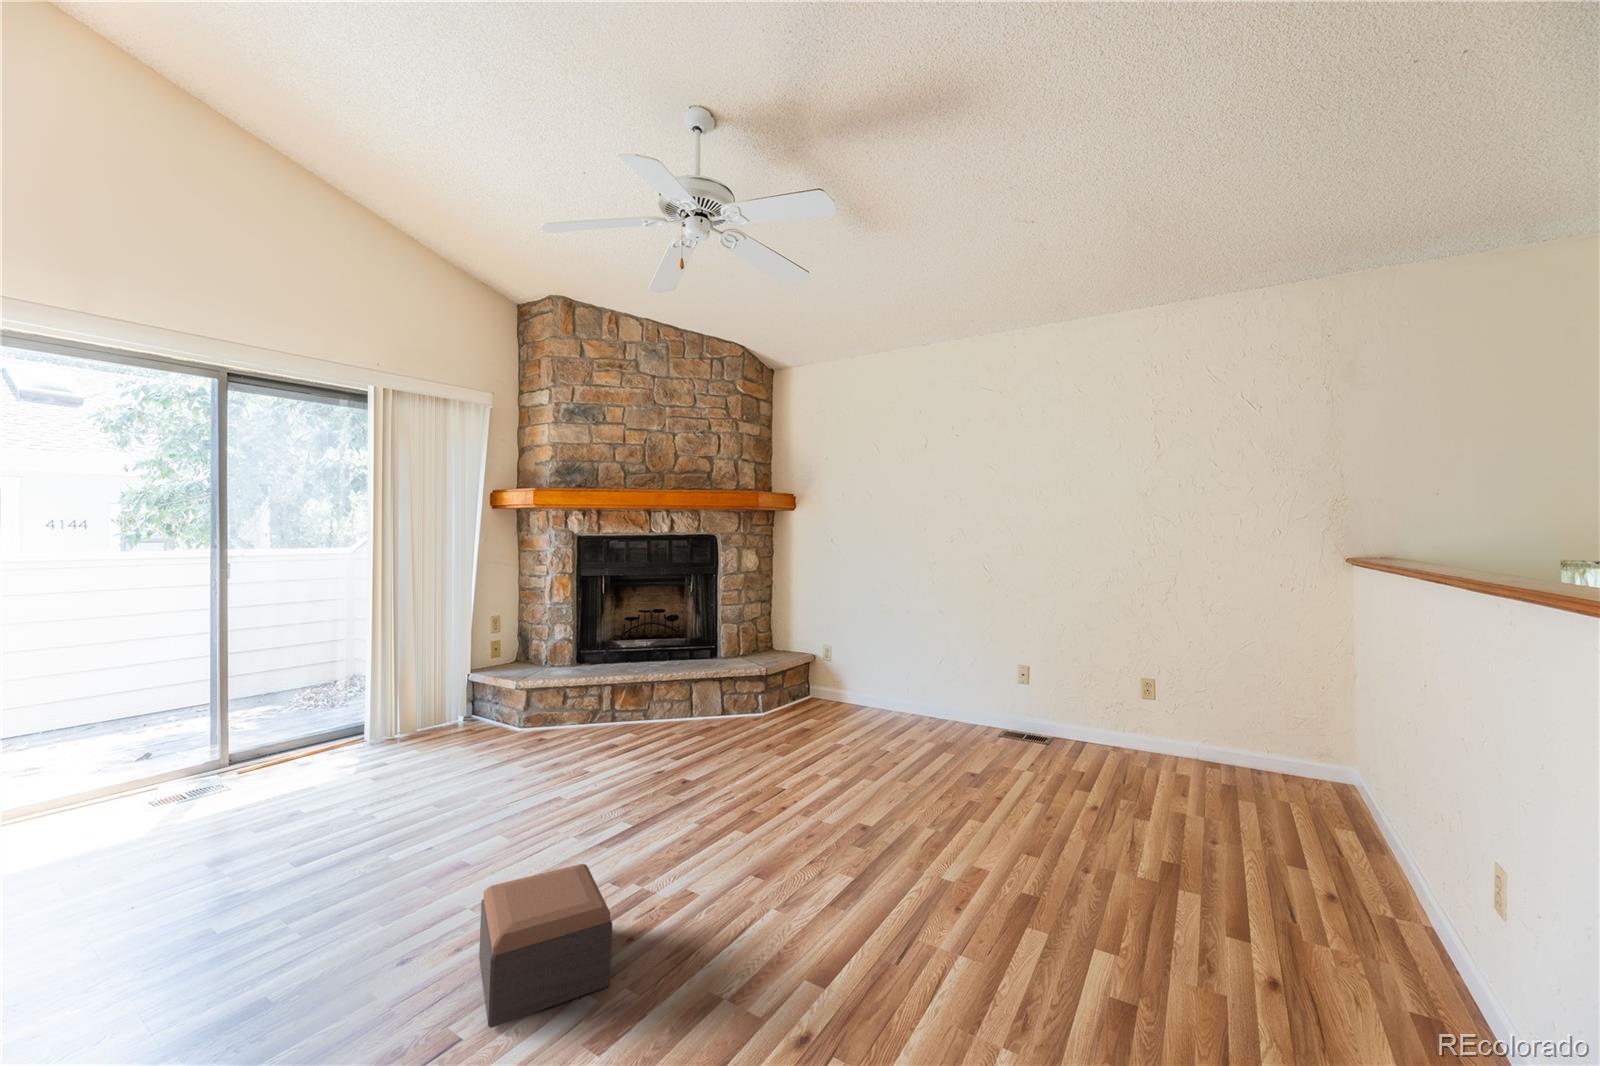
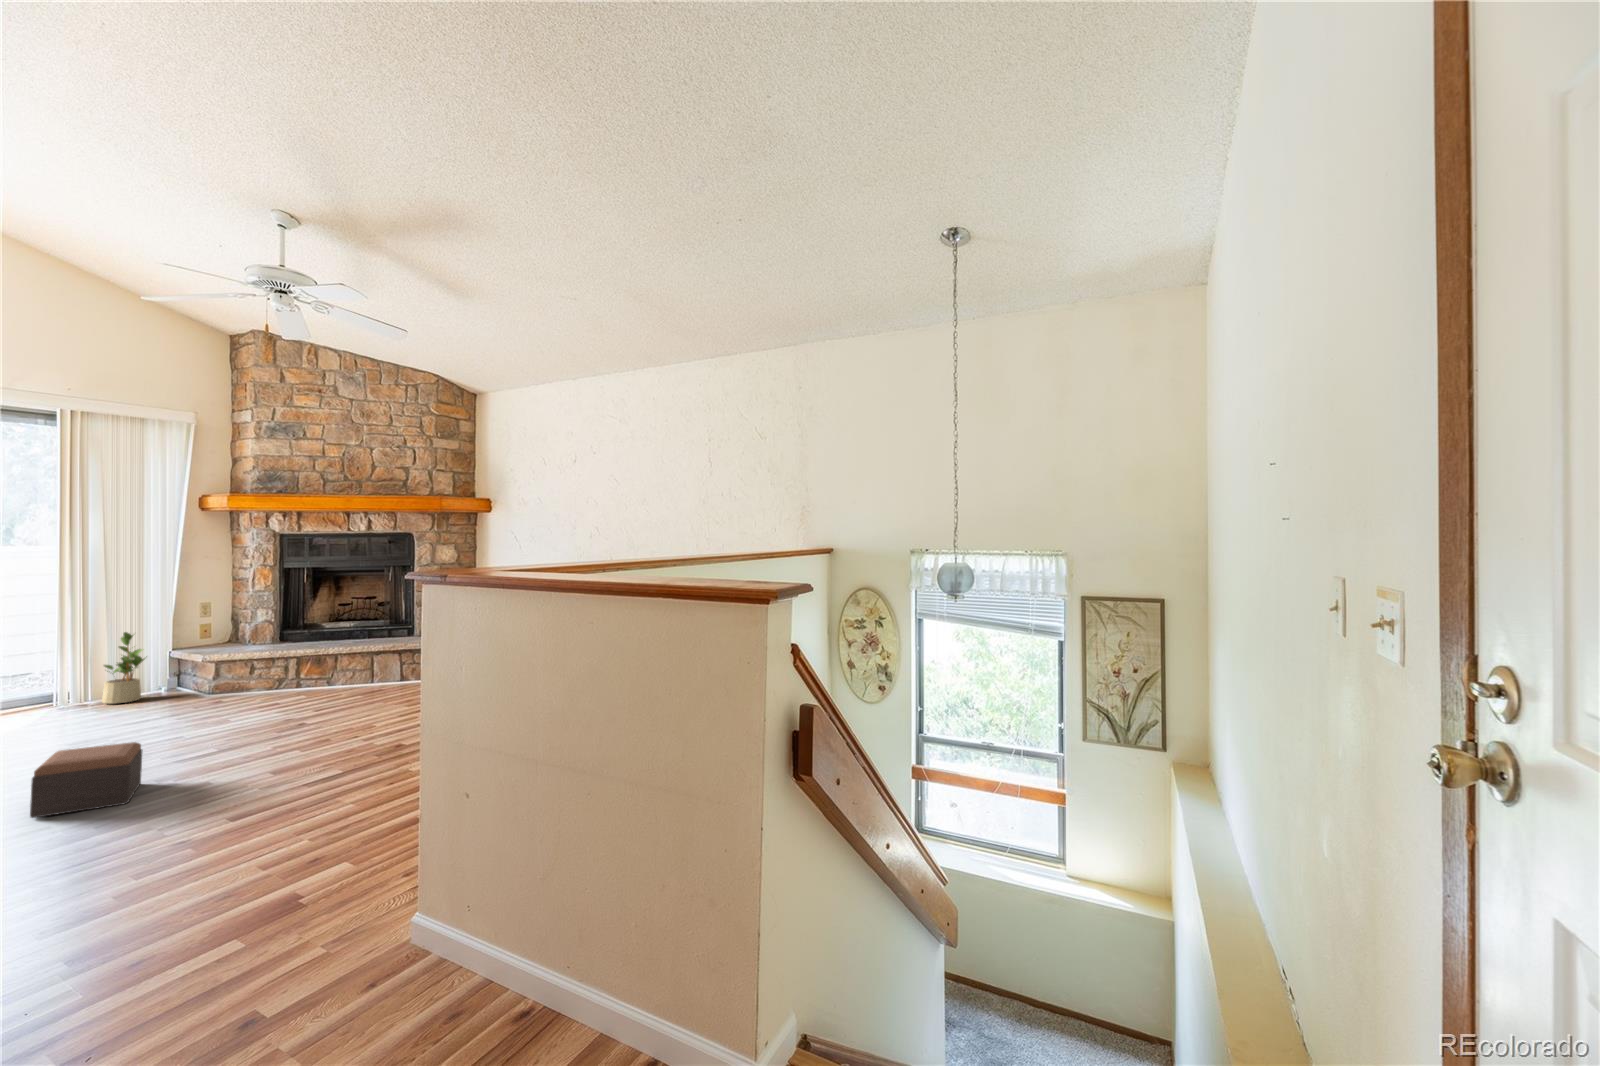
potted plant: none [408,655,456,744] -> present [102,632,145,704]

